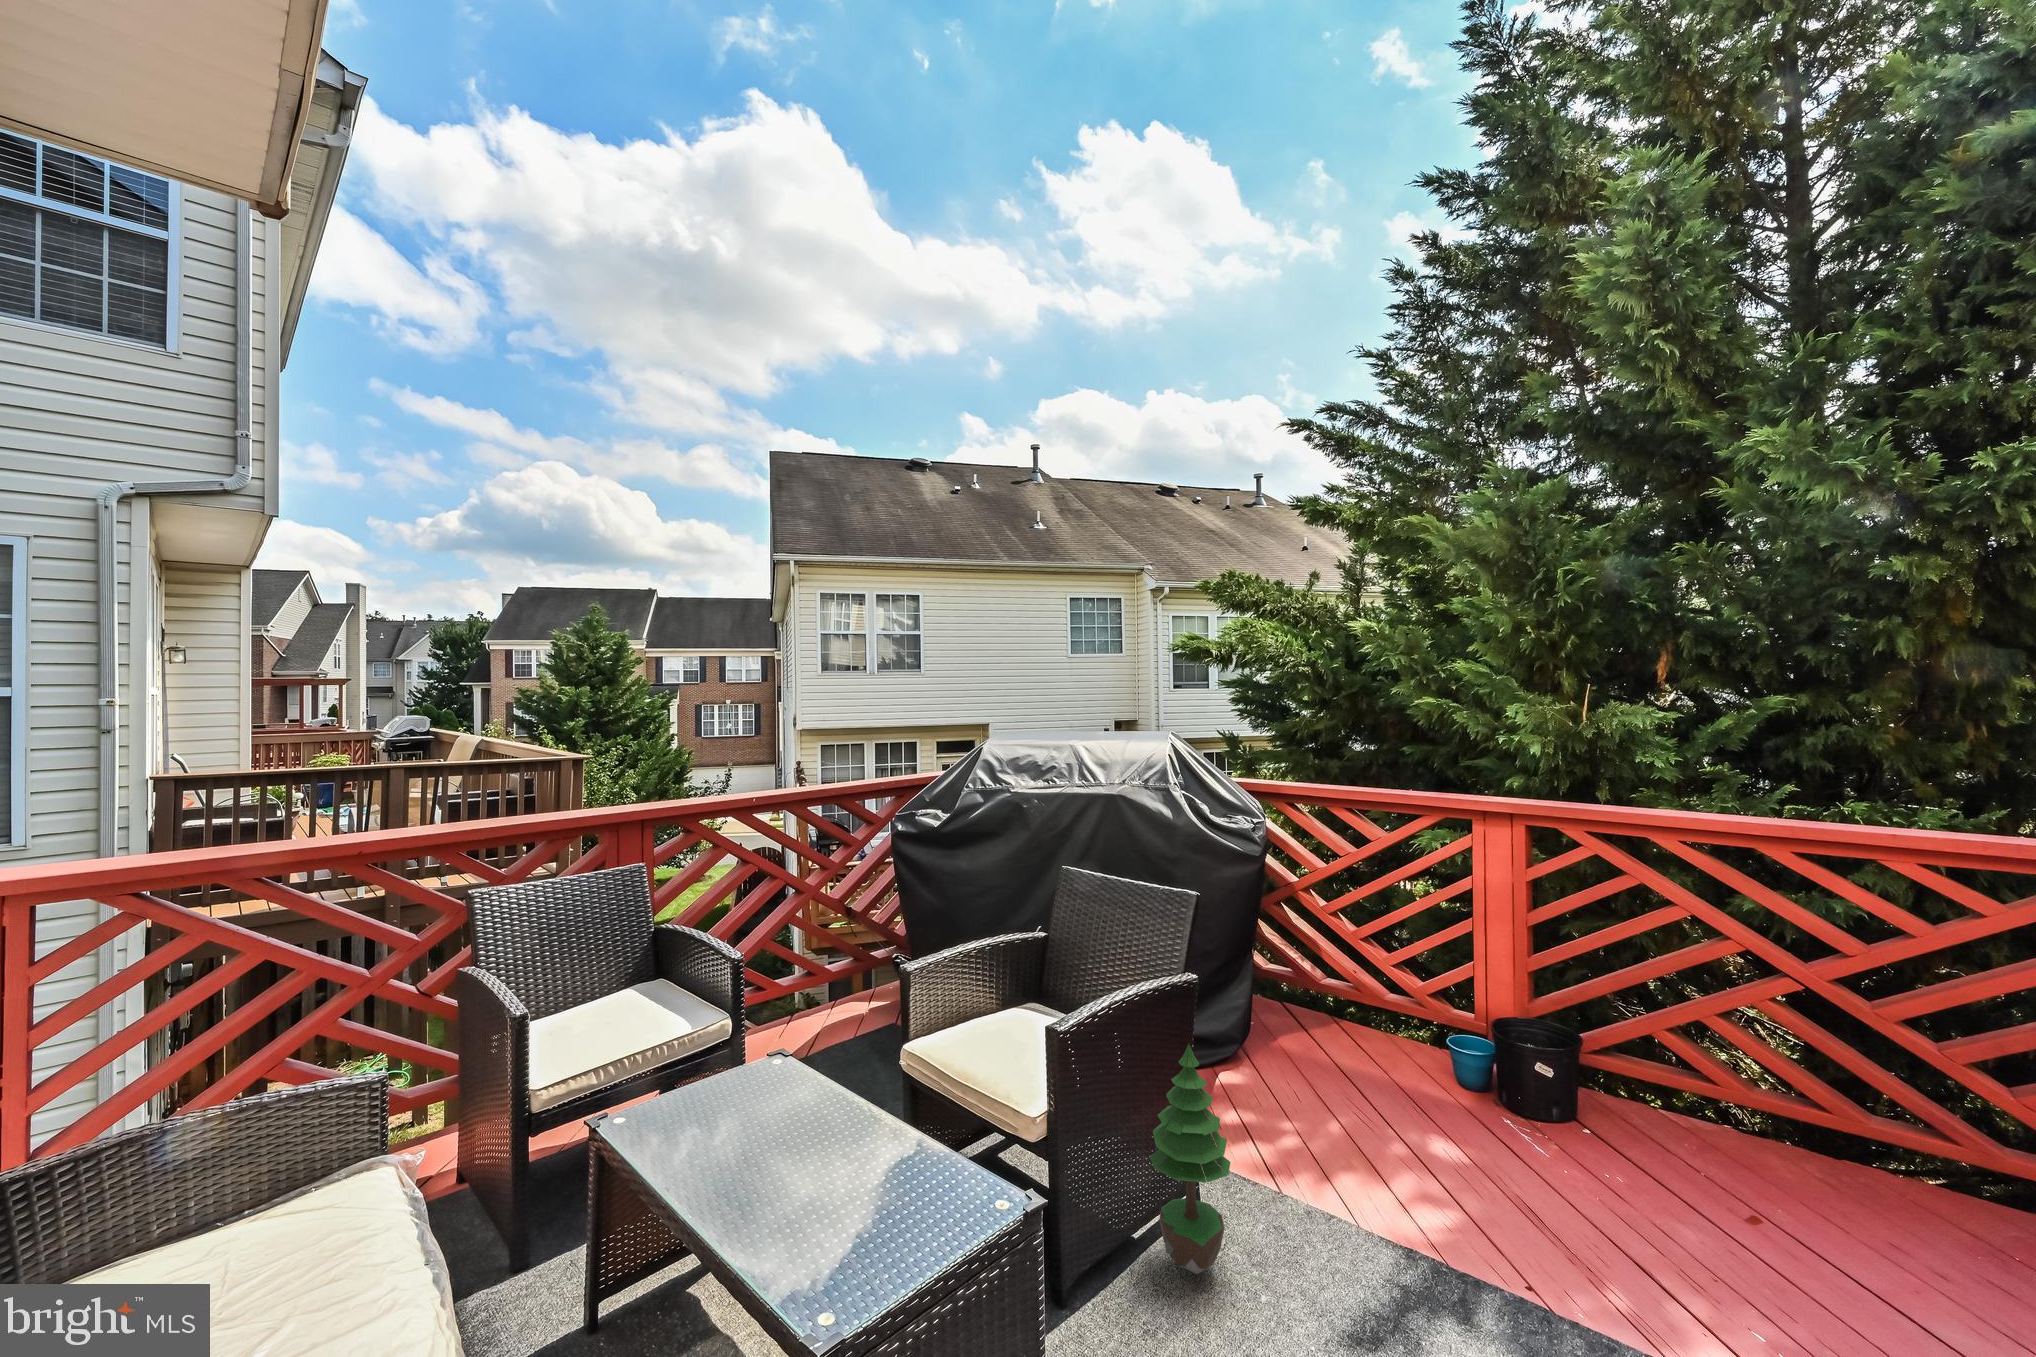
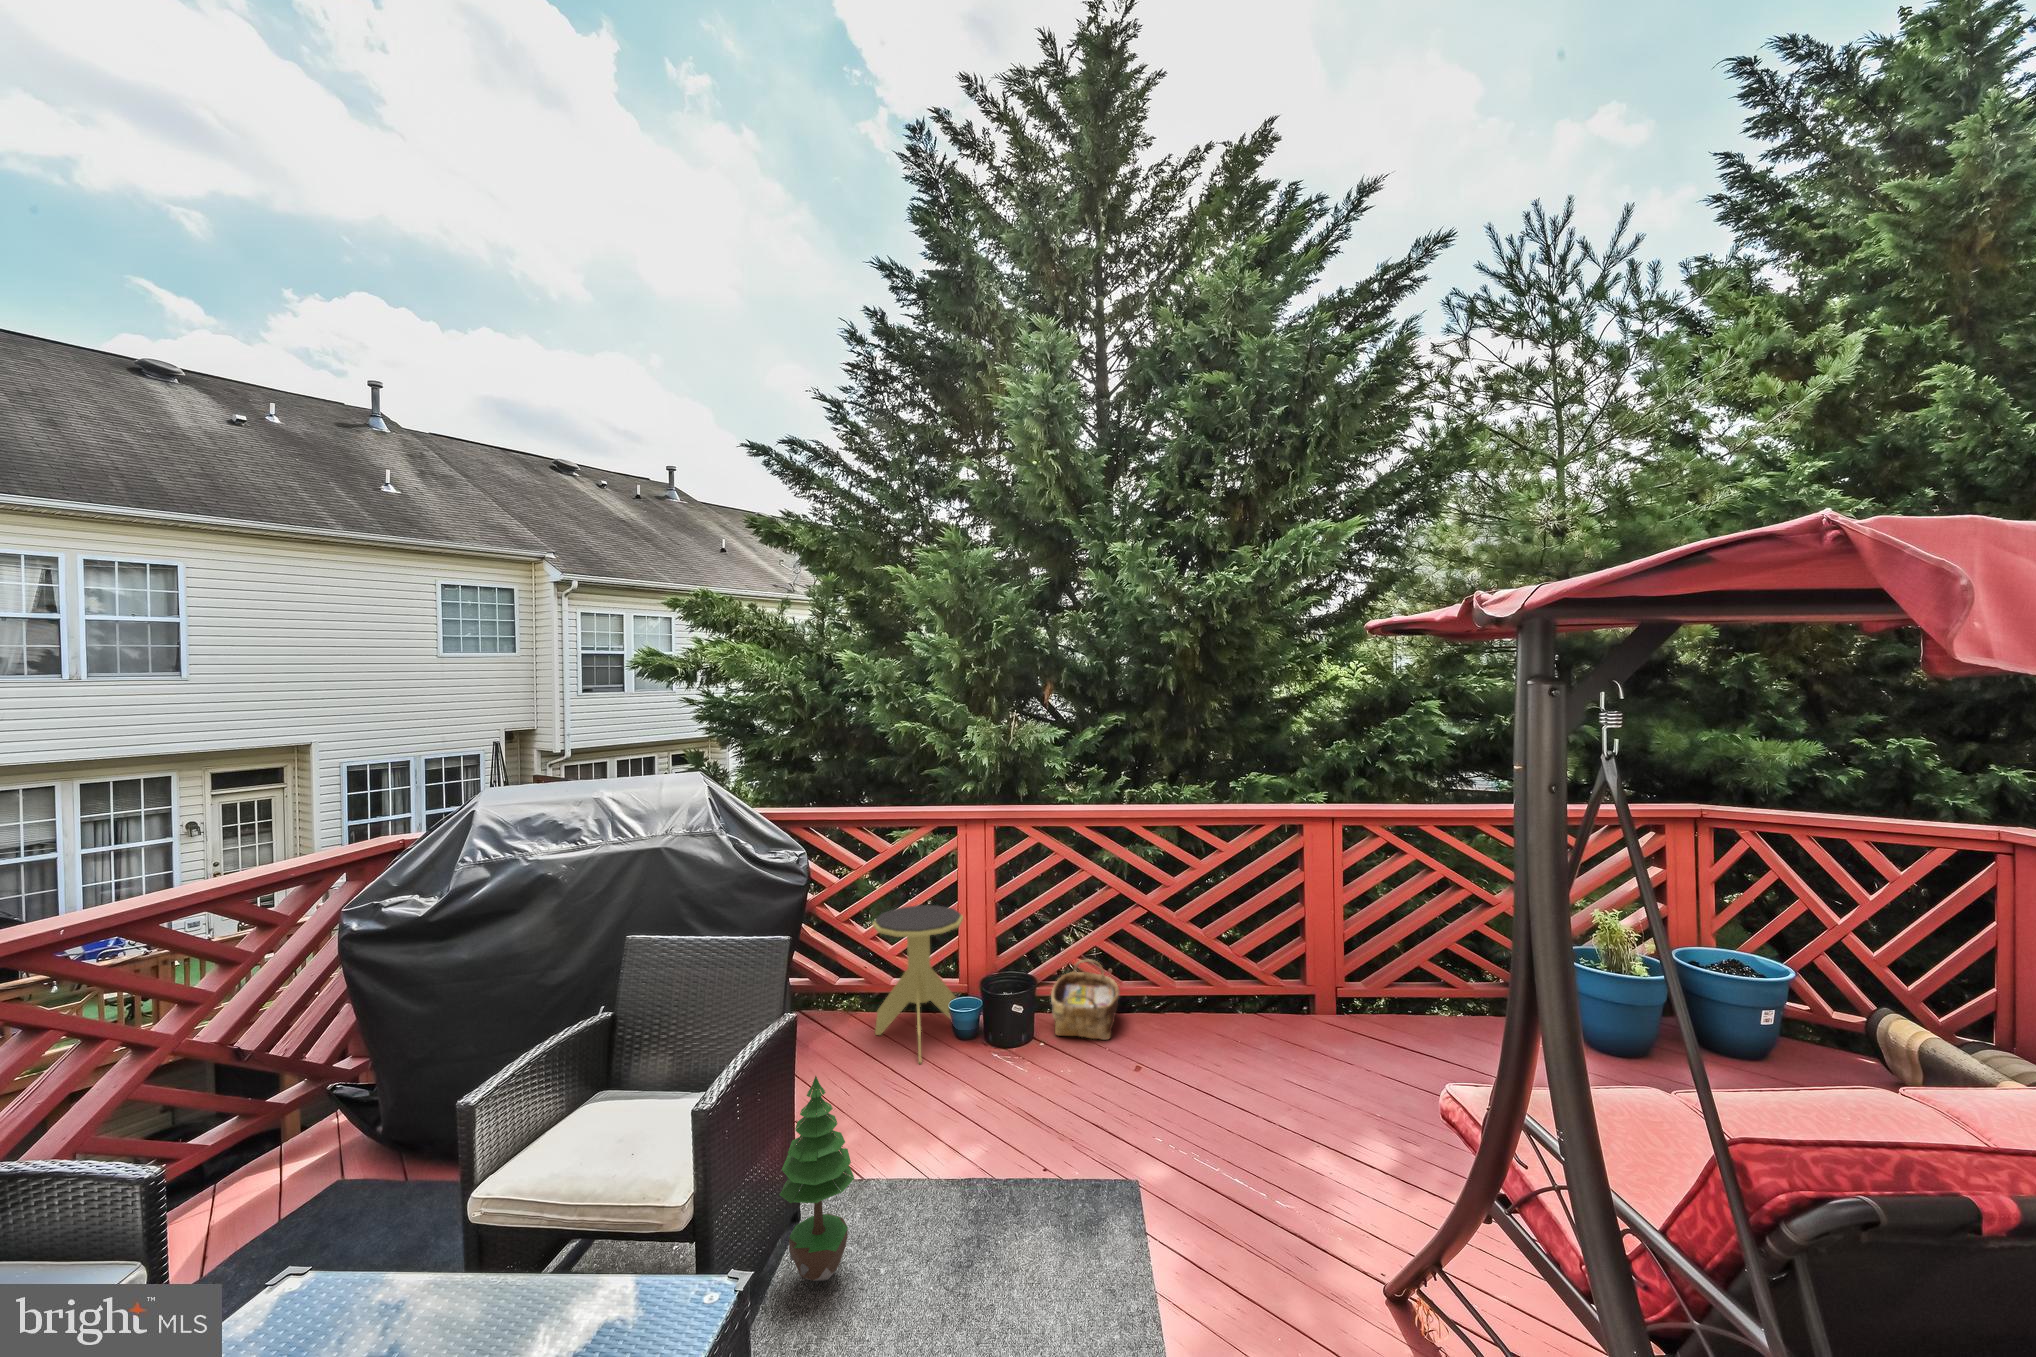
side table: none [1351,909,1479,1099] -> present [873,905,963,1063]
woven basket: none [1612,1041,1748,1170] -> present [1051,959,1119,1040]

